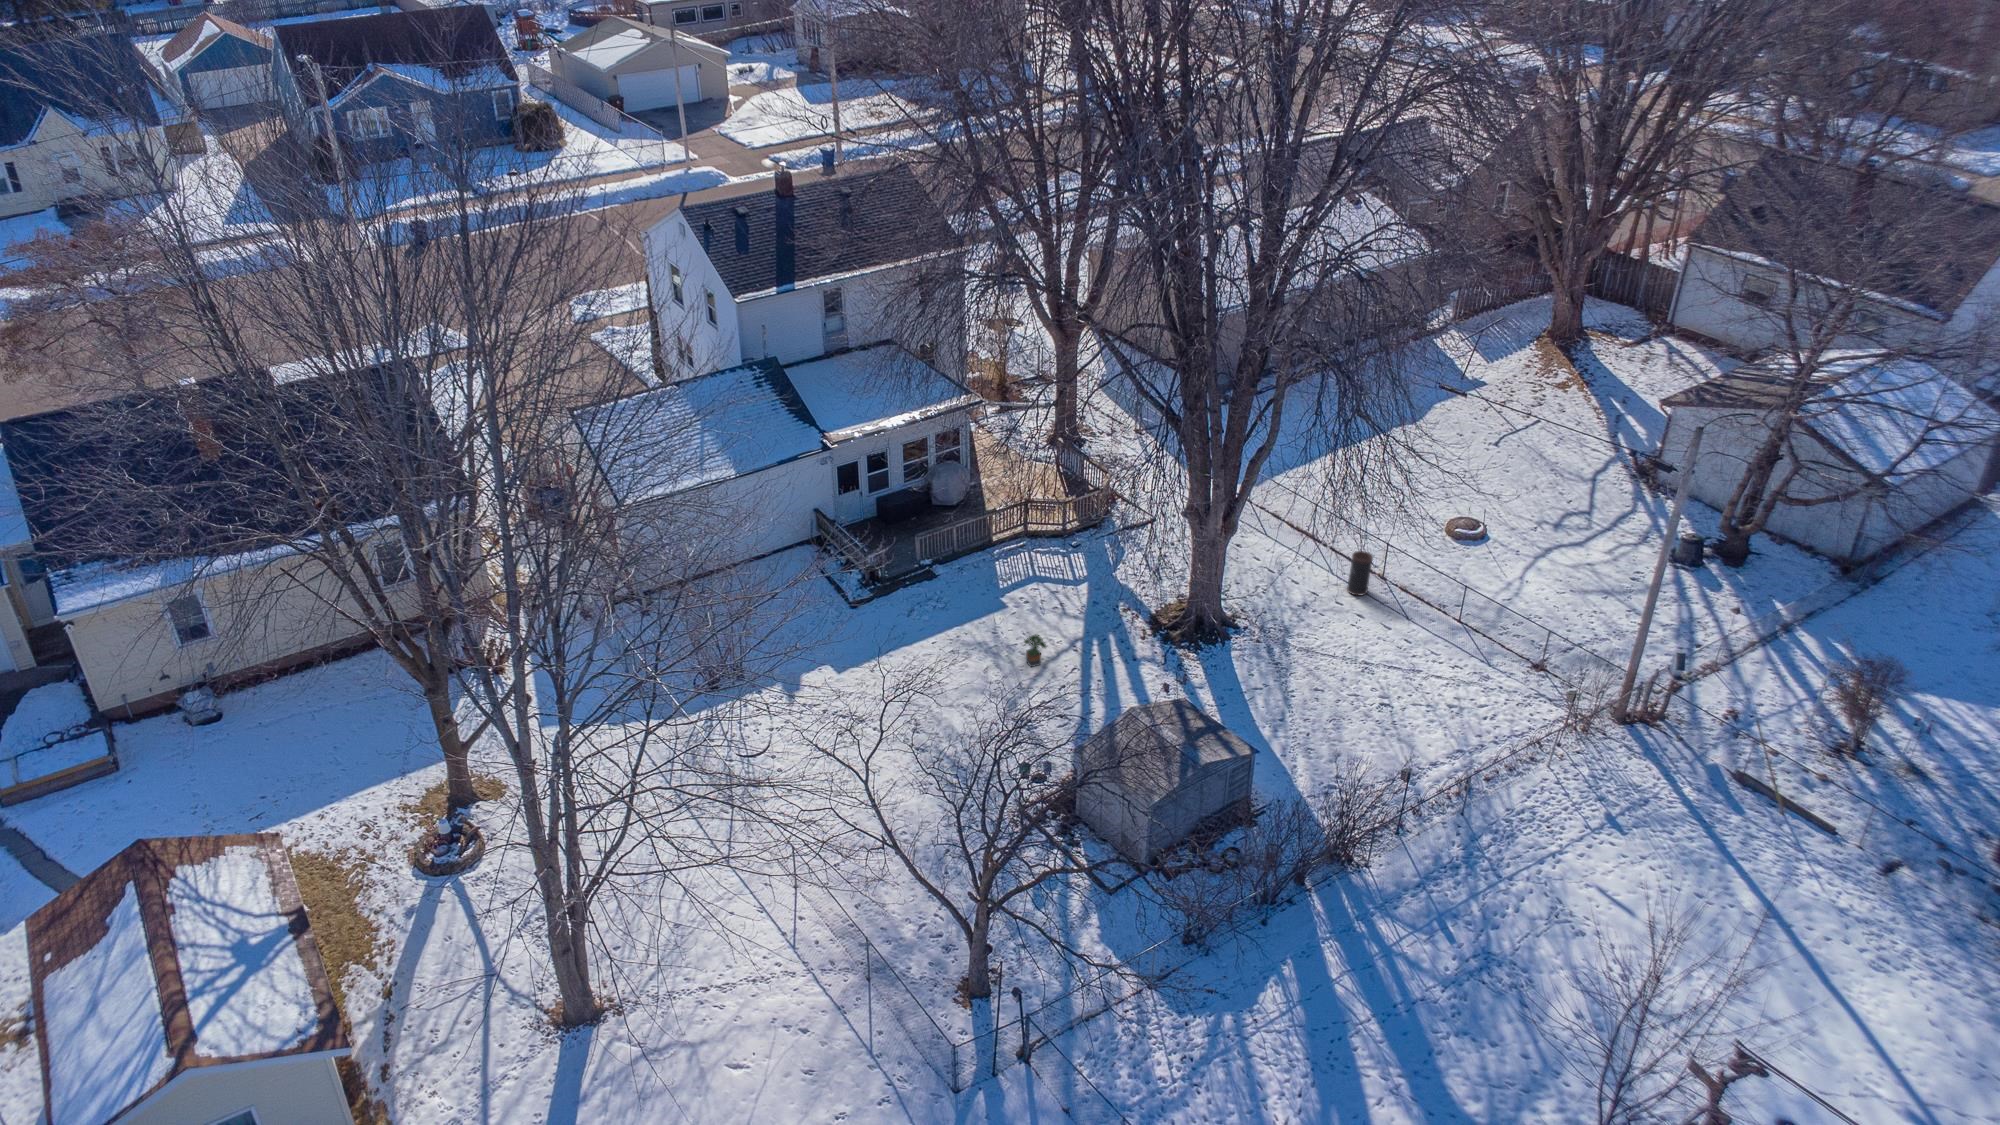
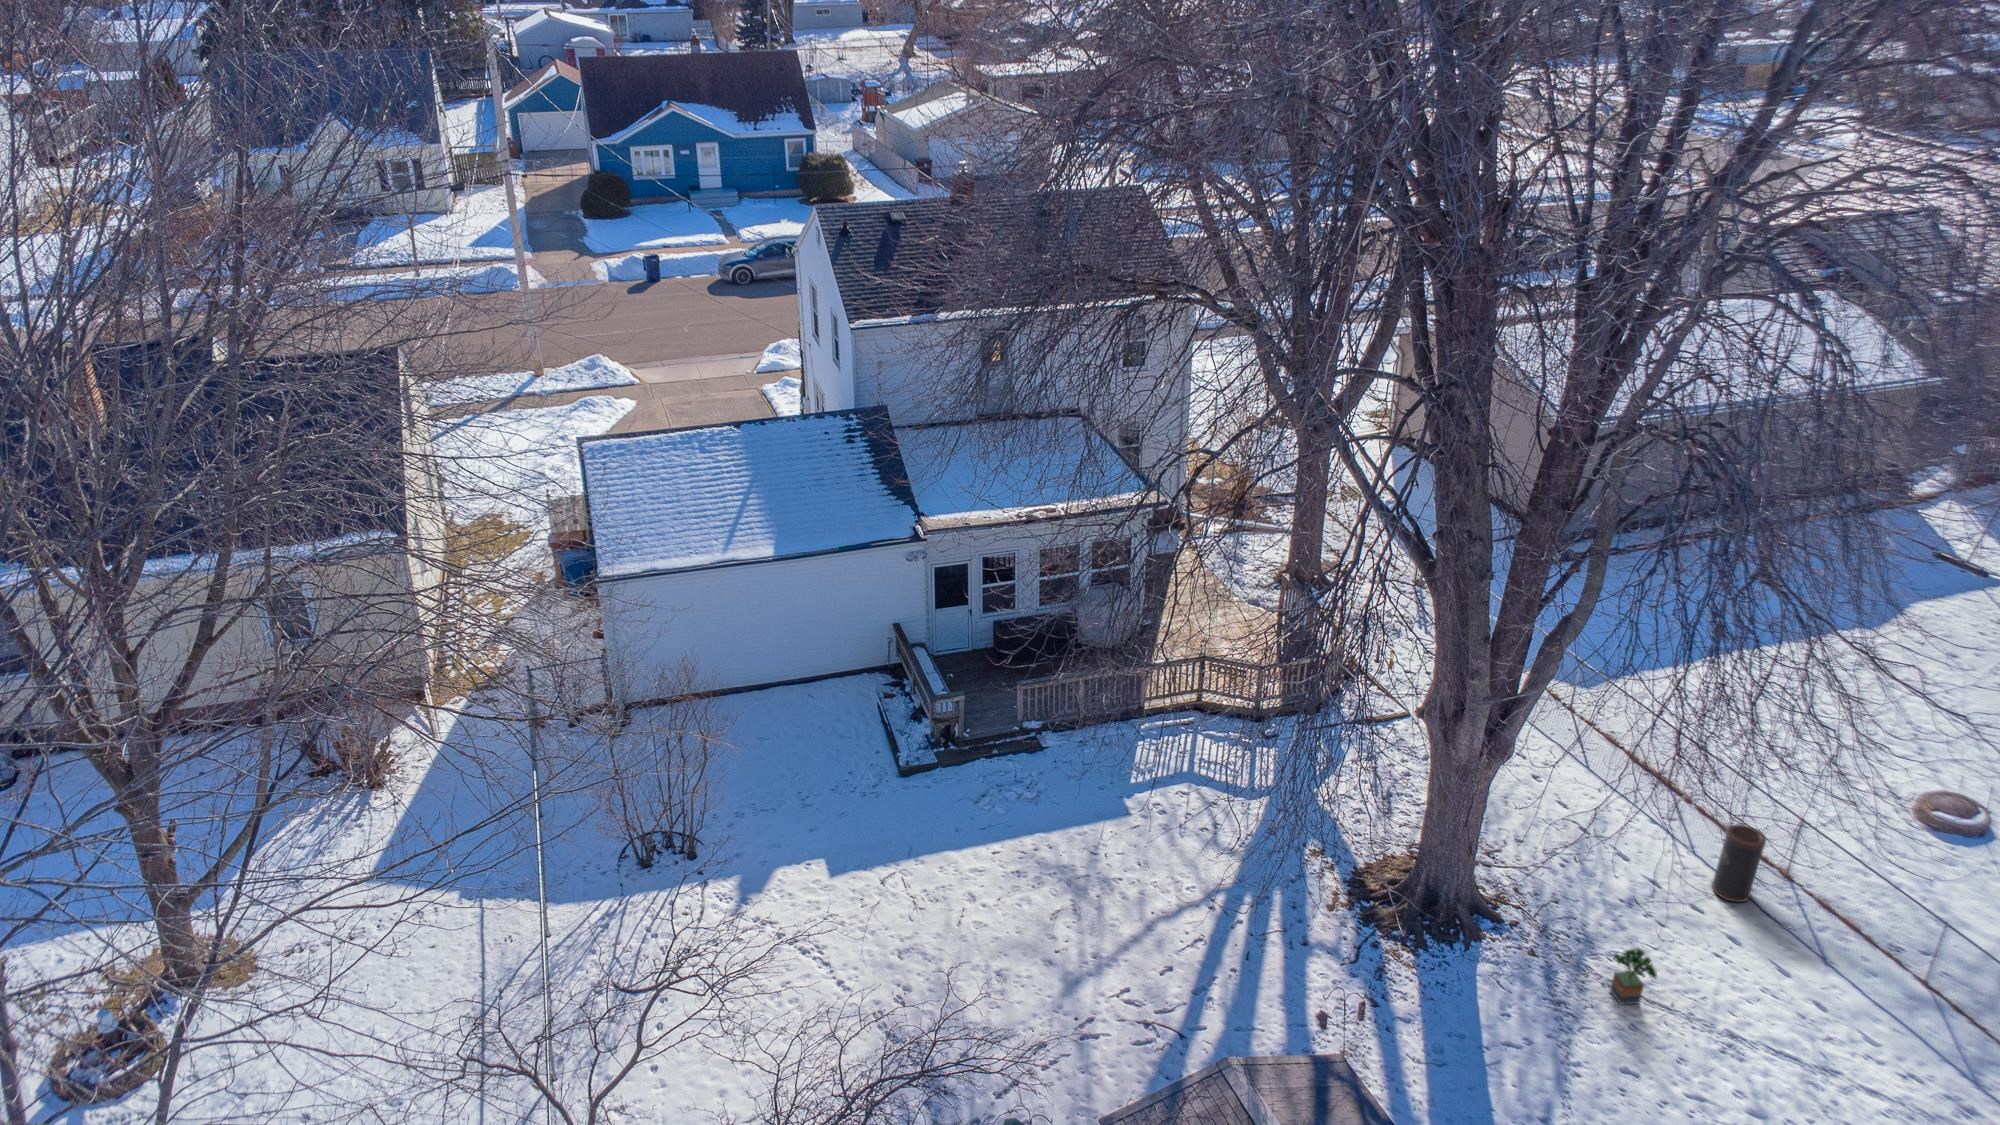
potted tree: present [1024,634,1046,667] -> present [1610,948,1657,1005]

